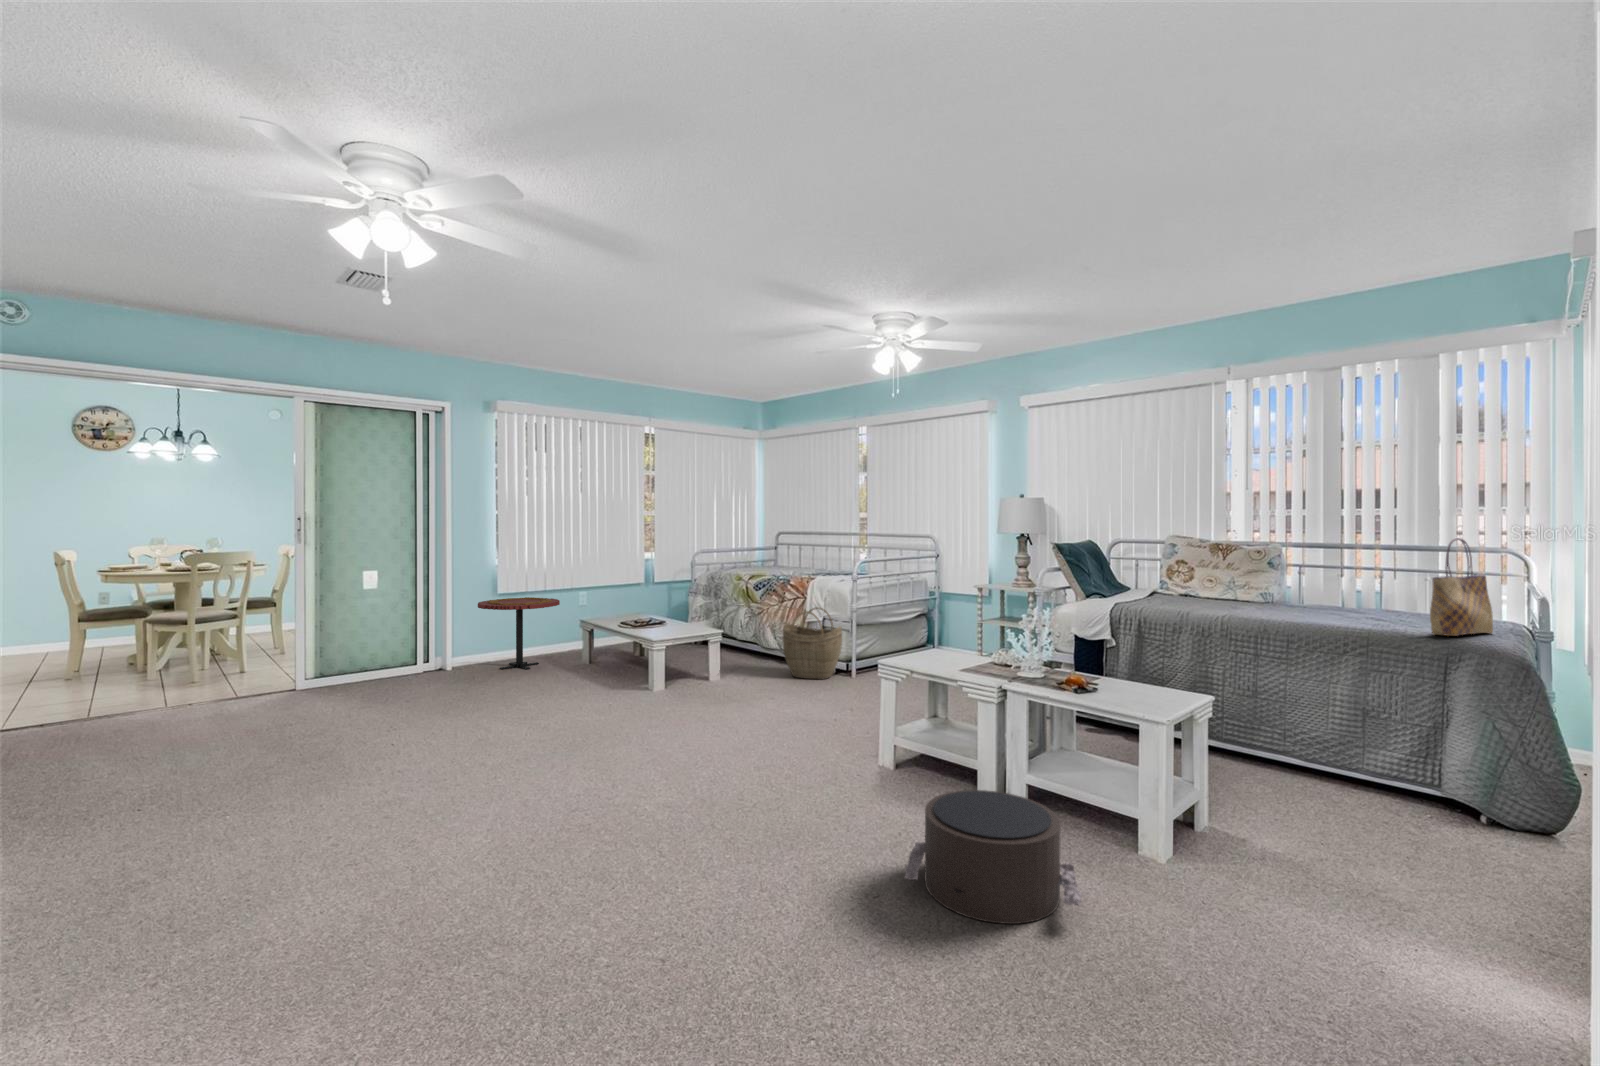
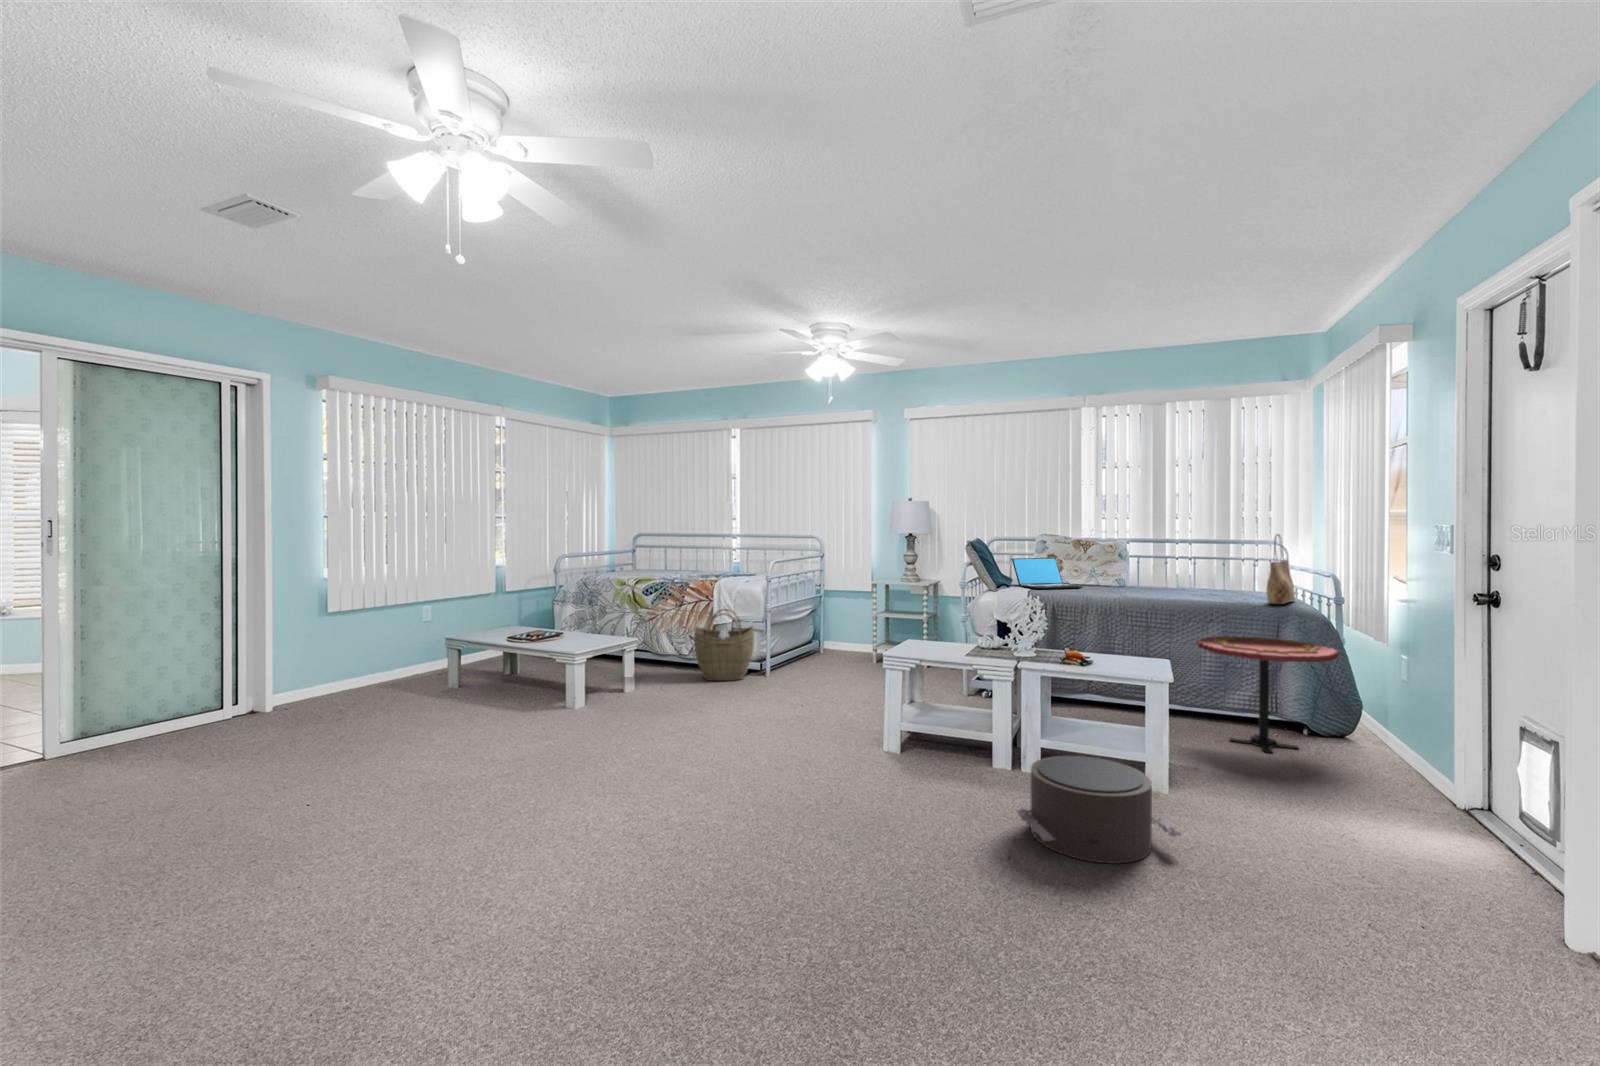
laptop: none [1116,564,1199,602] -> present [1012,558,1082,589]
side table: present [478,597,560,669] -> present [1197,636,1339,753]

